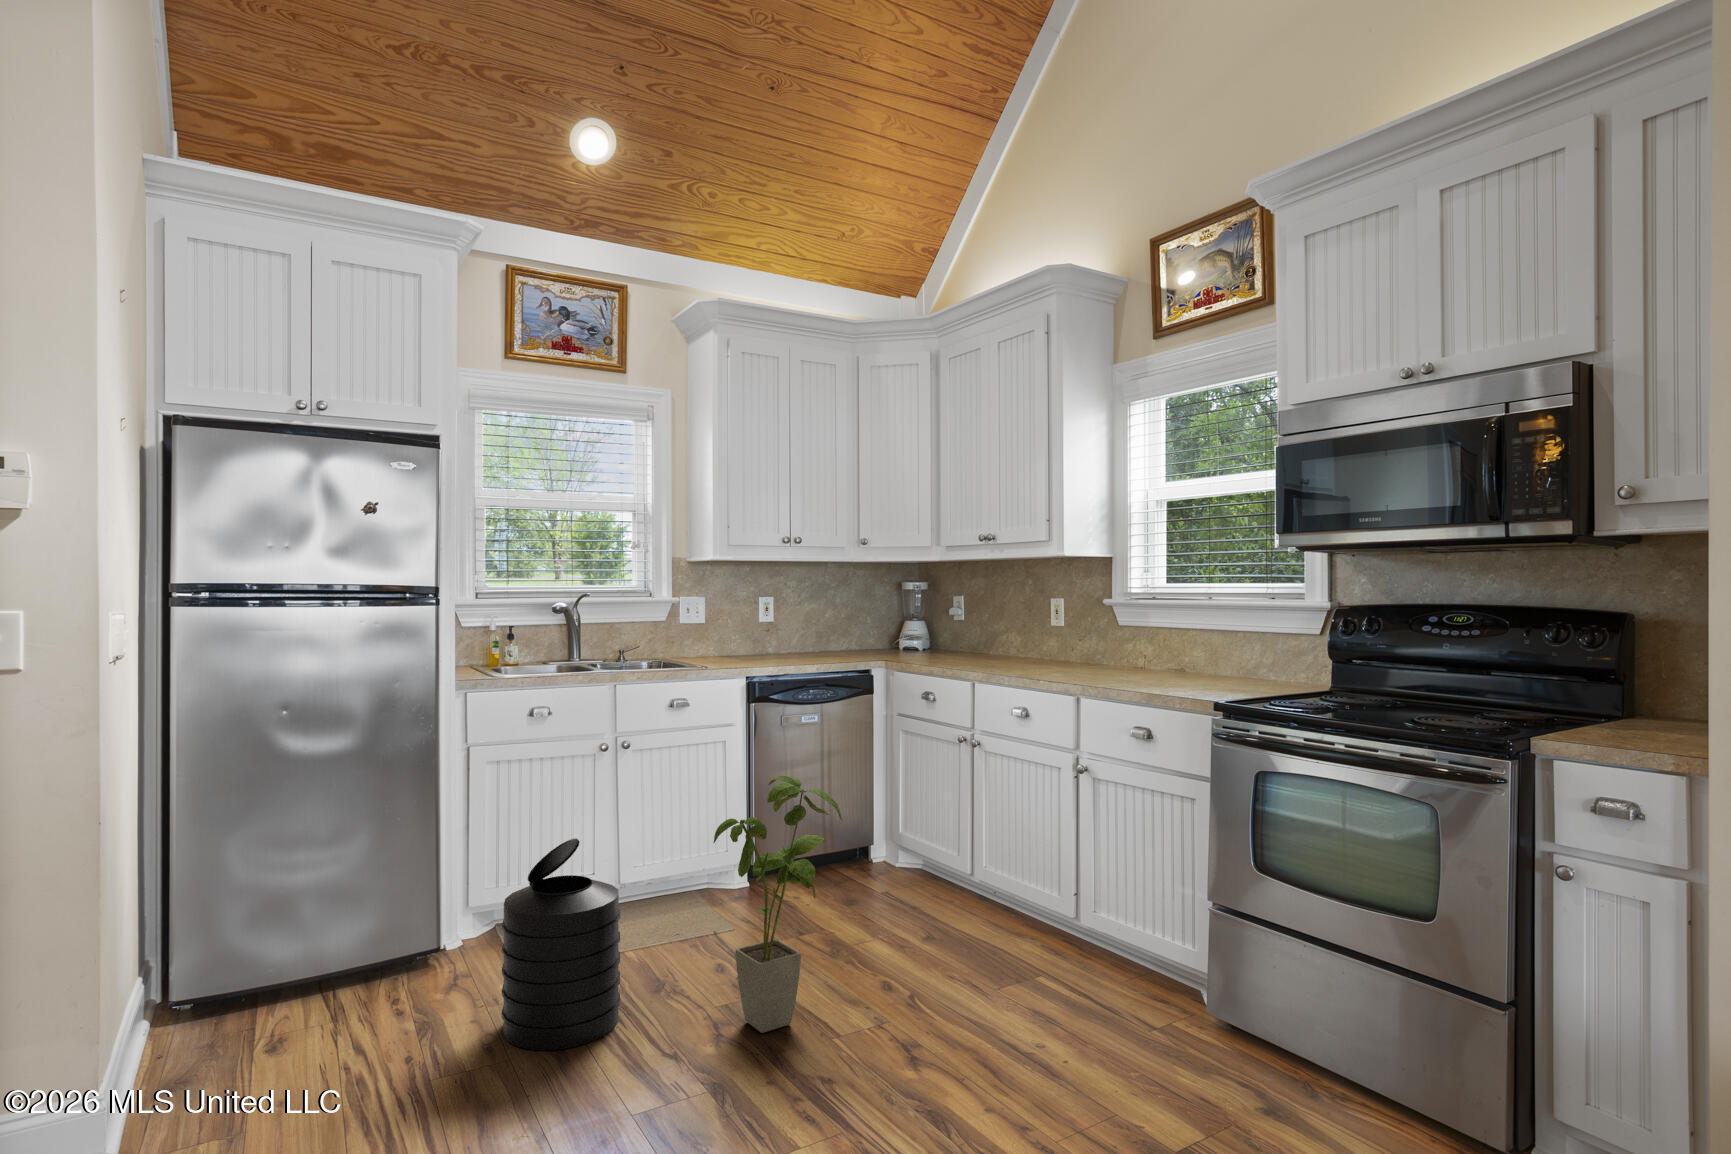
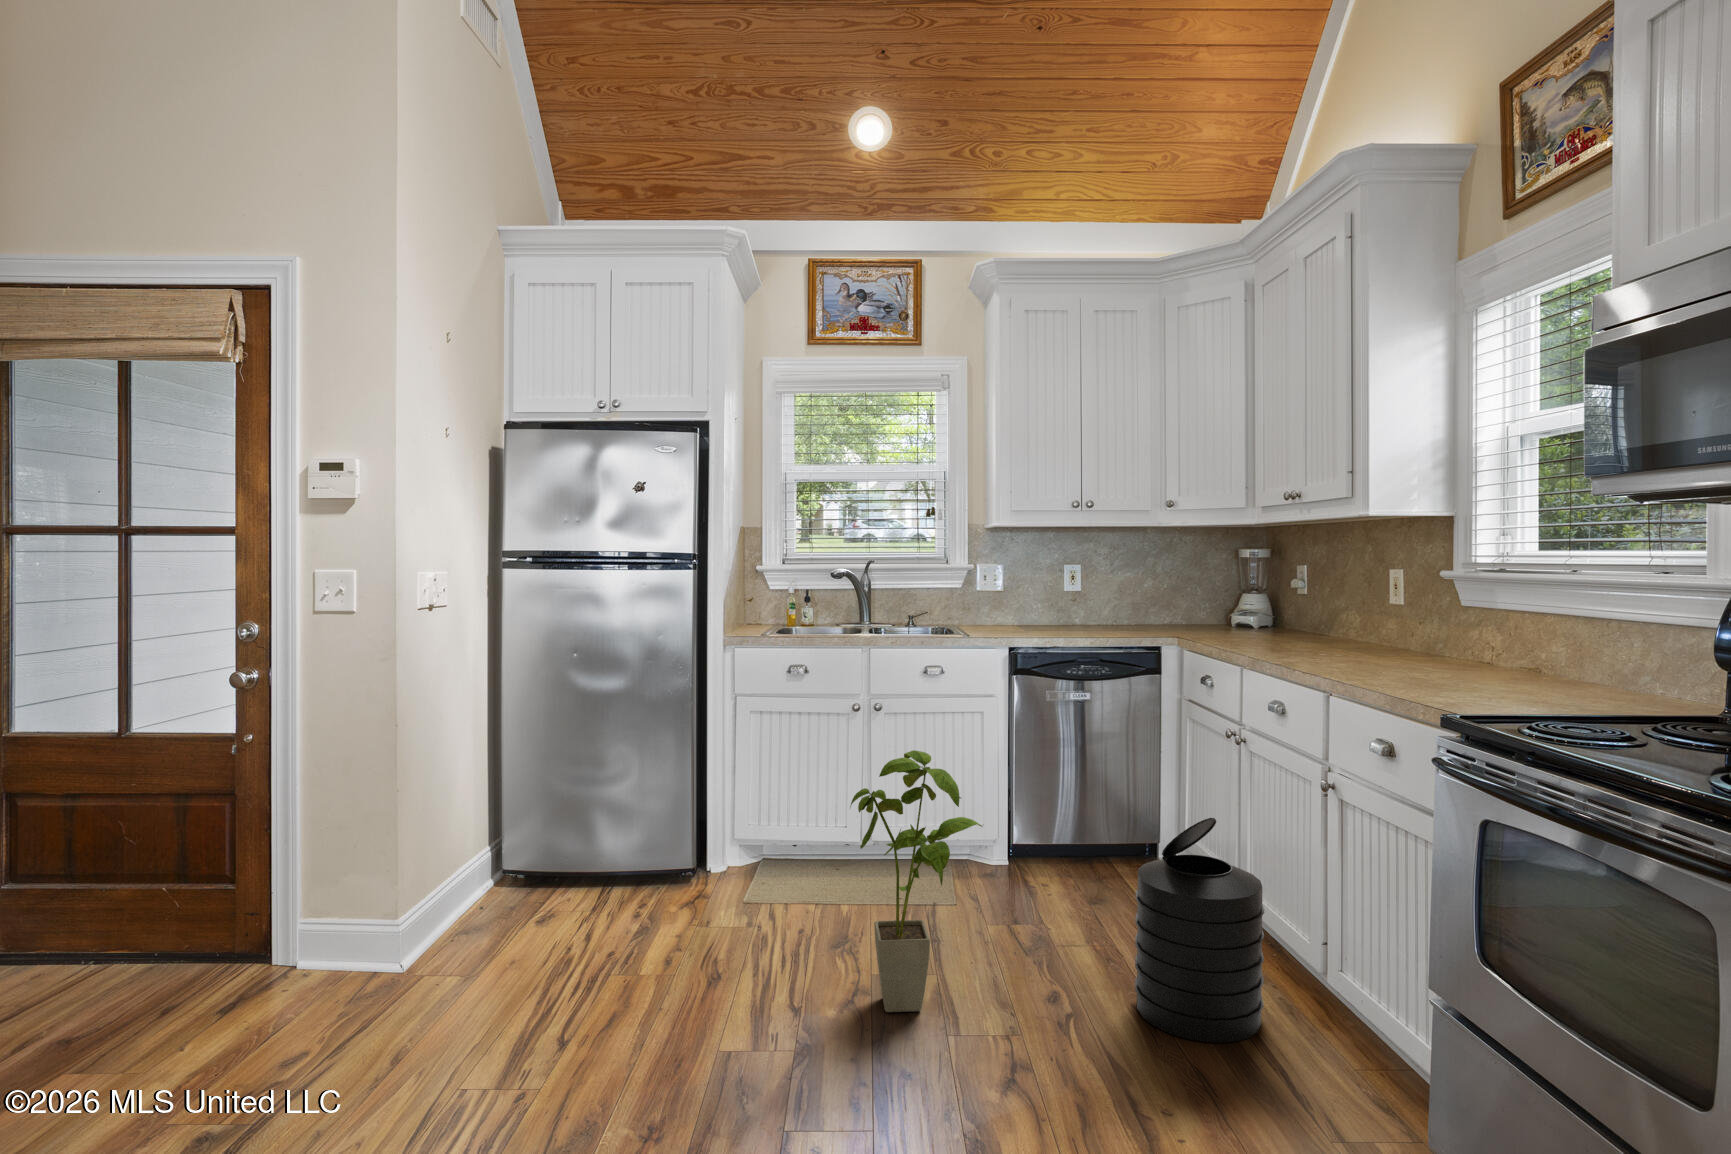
trash can: present [502,839,620,1050] -> present [1135,818,1264,1043]

